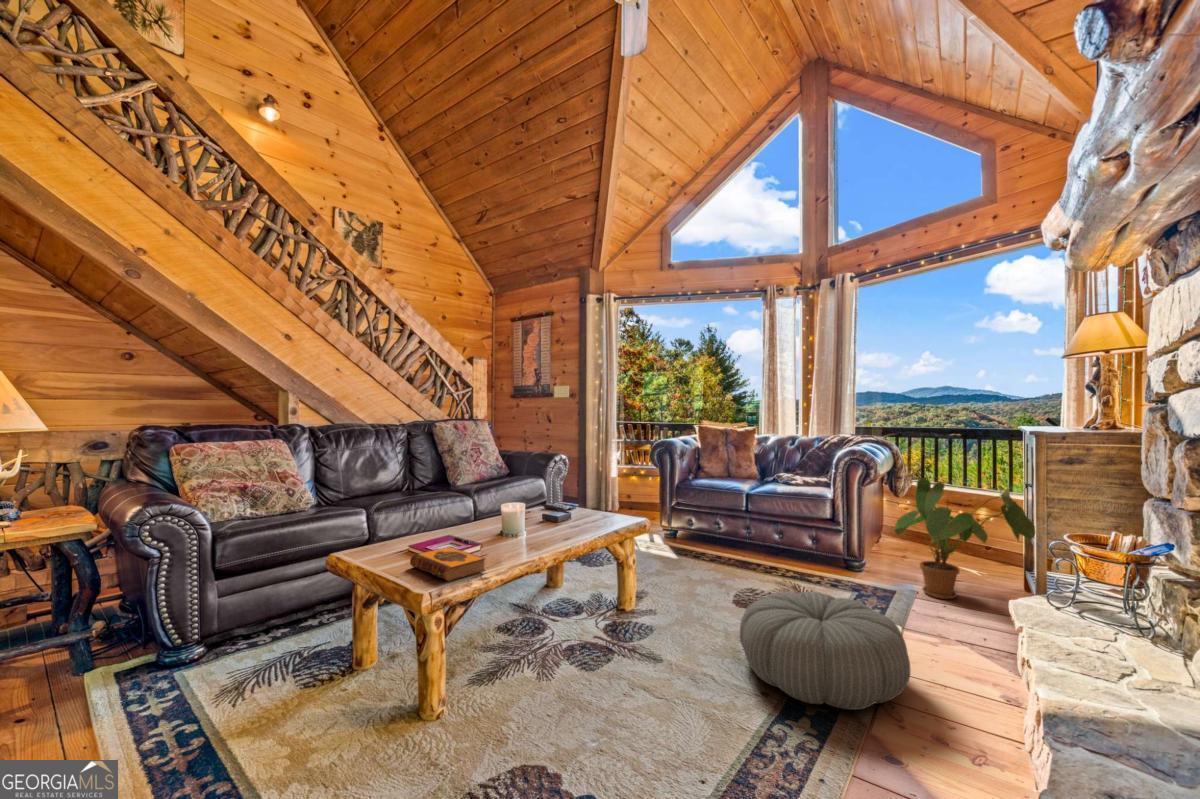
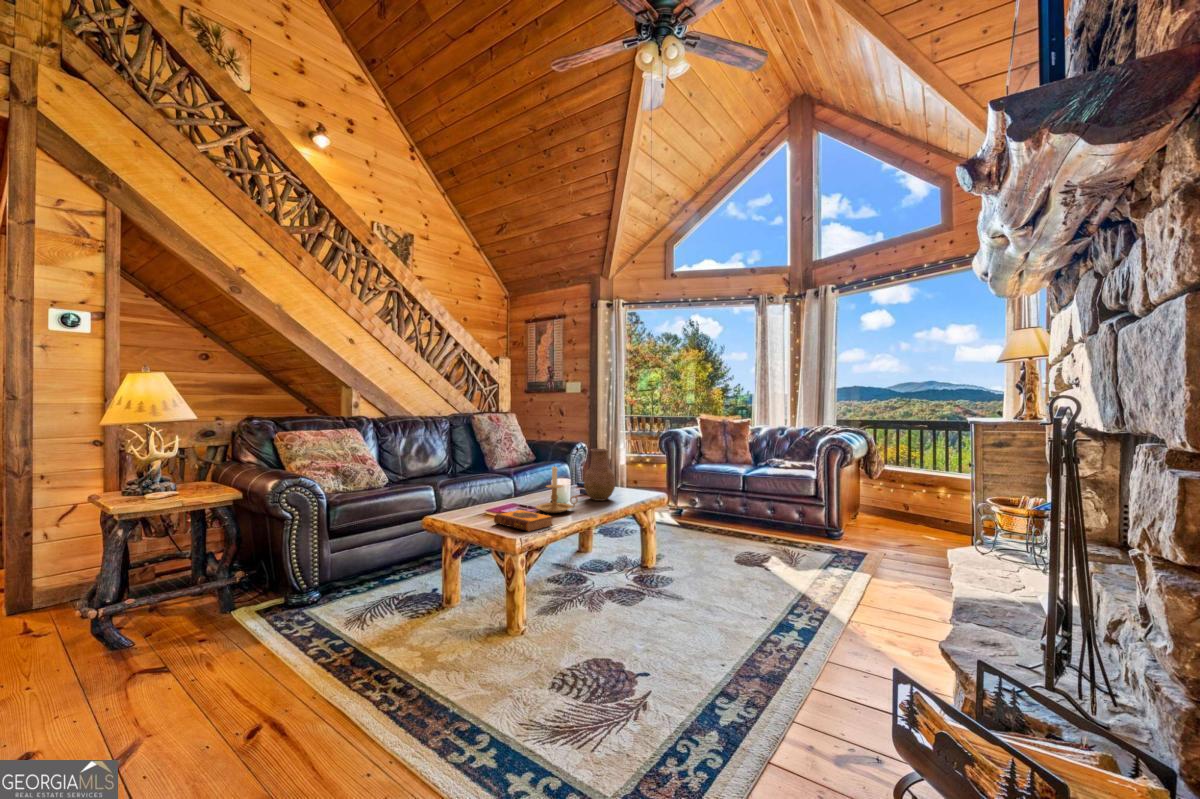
vase: none [545,465,584,530] -> present [584,449,615,501]
house plant: present [894,478,1035,599] -> none [865,460,974,558]
candle holder: none [475,487,531,549] -> present [536,466,578,513]
pouf: present [740,591,911,710] -> none [743,546,871,624]

